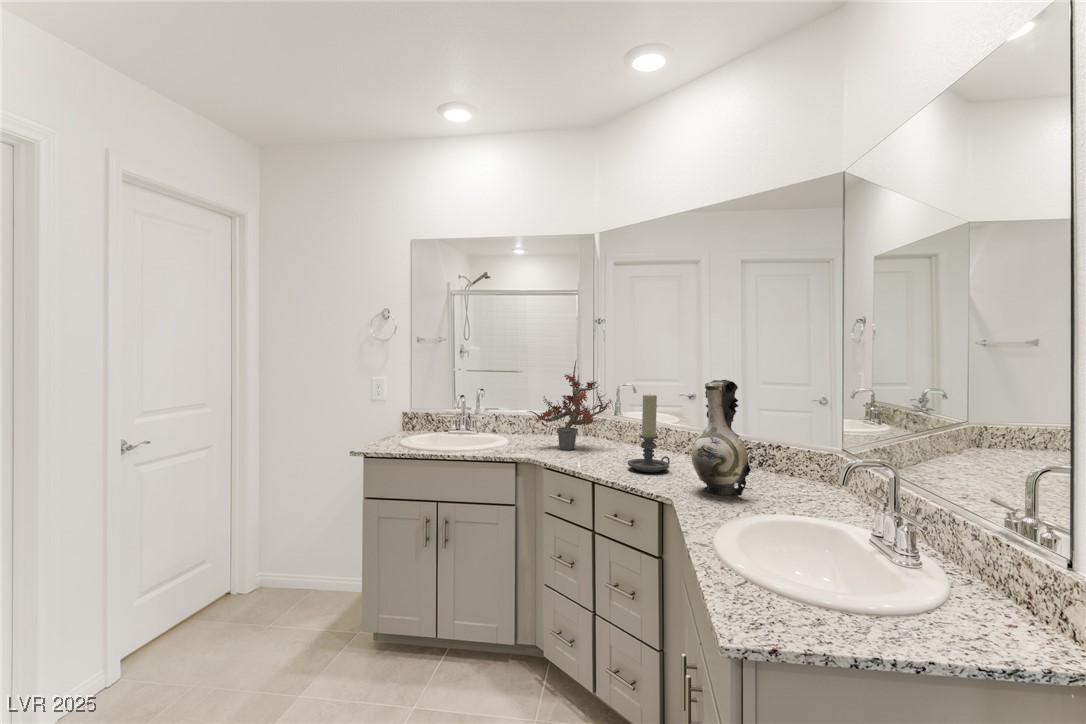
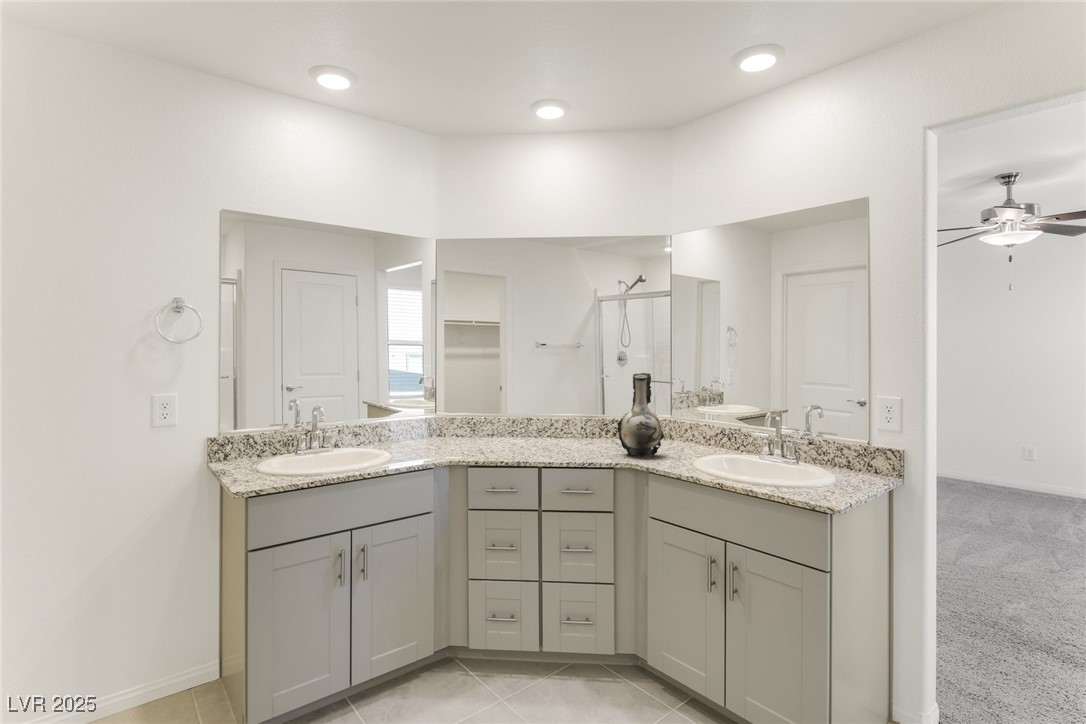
potted plant: present [527,361,612,450] -> none [422,360,490,450]
candle holder: present [628,395,670,472] -> none [545,388,579,453]

